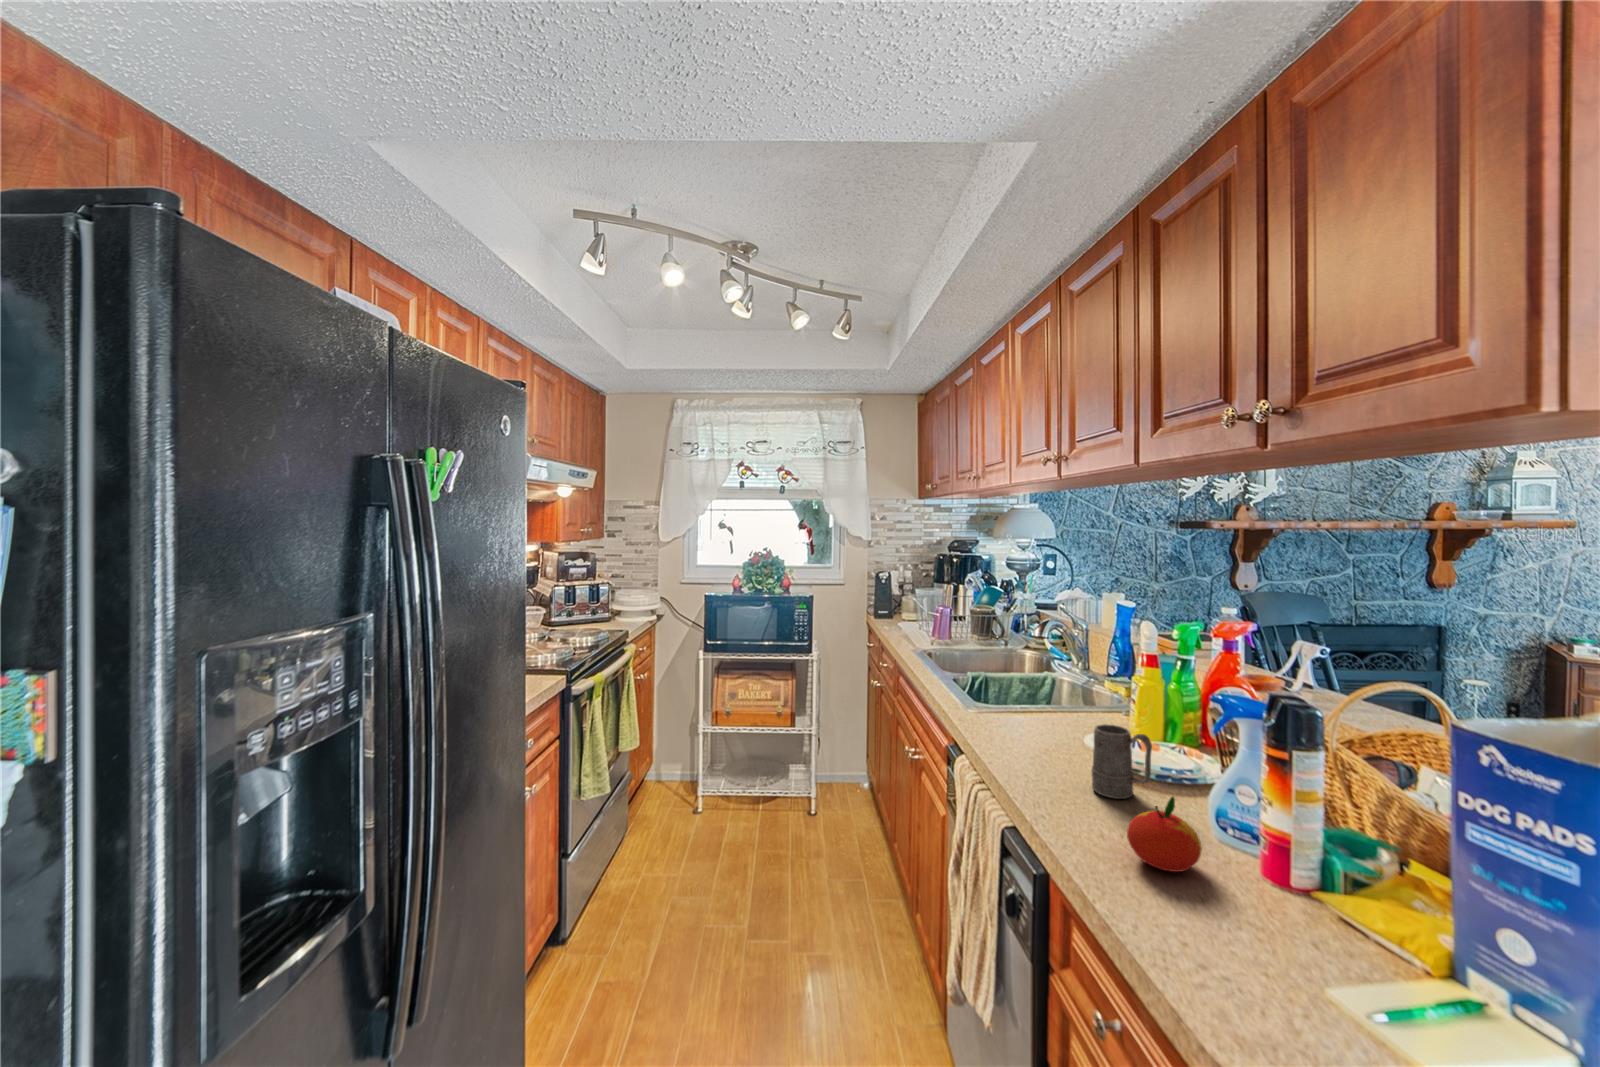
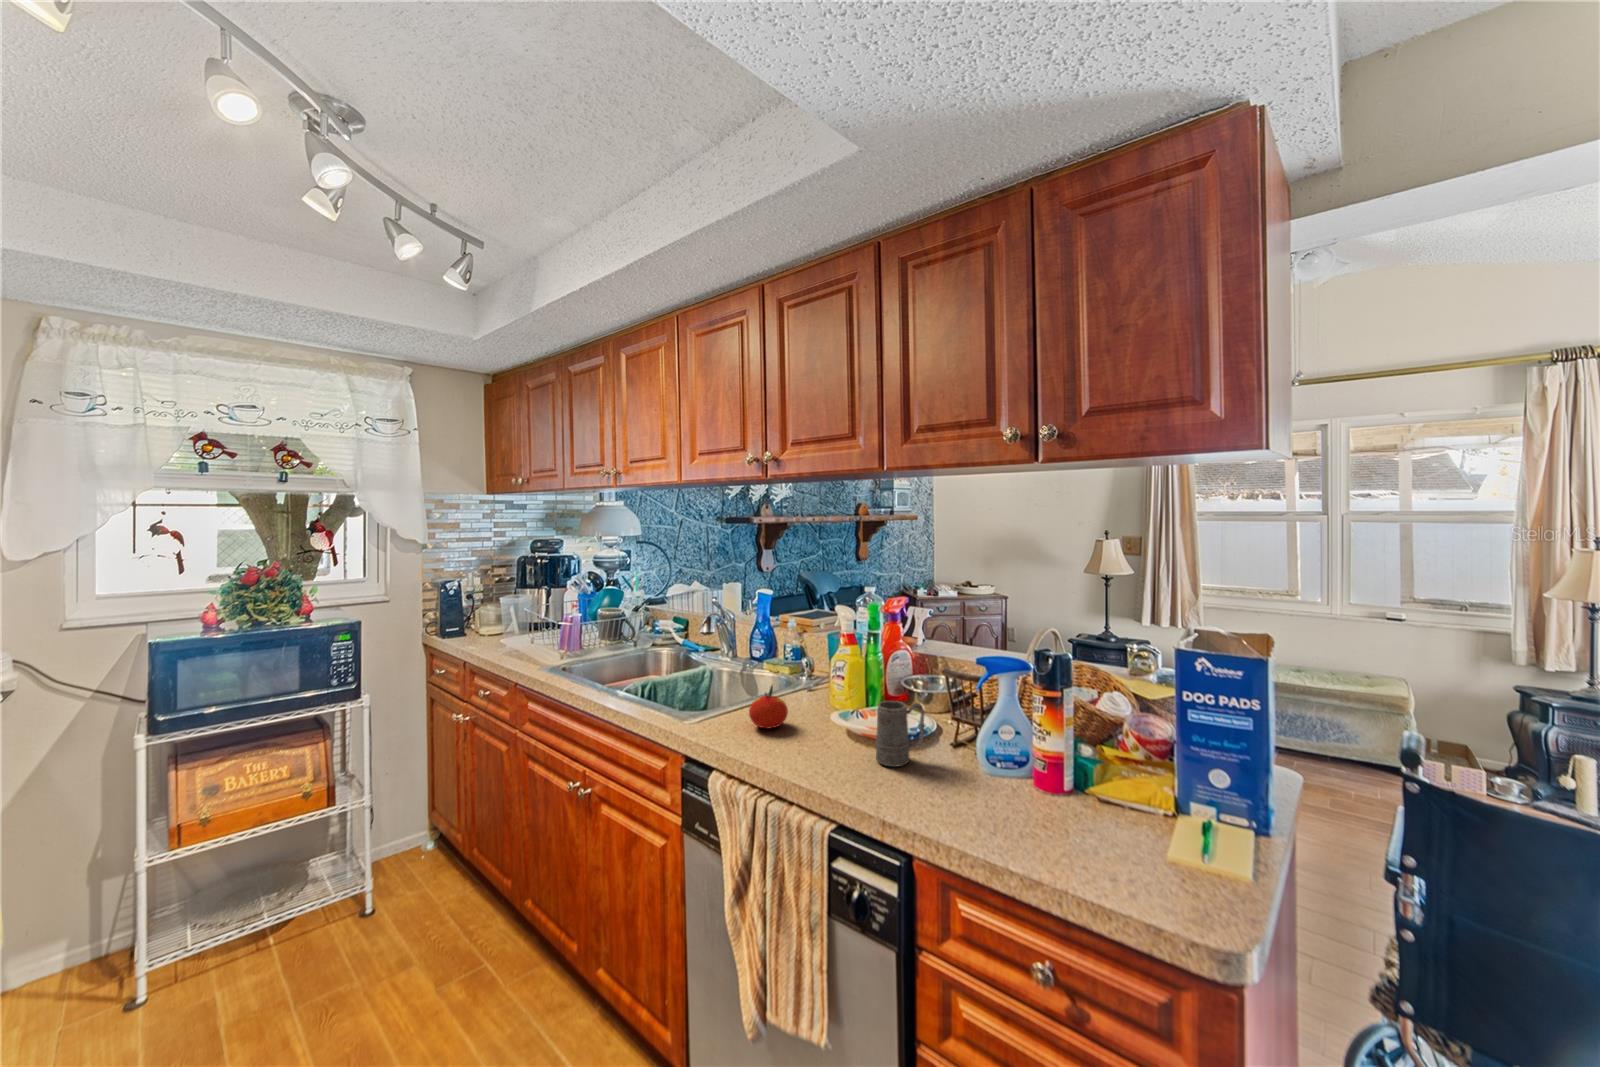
apple: present [1127,797,1202,872] -> present [749,685,788,729]

